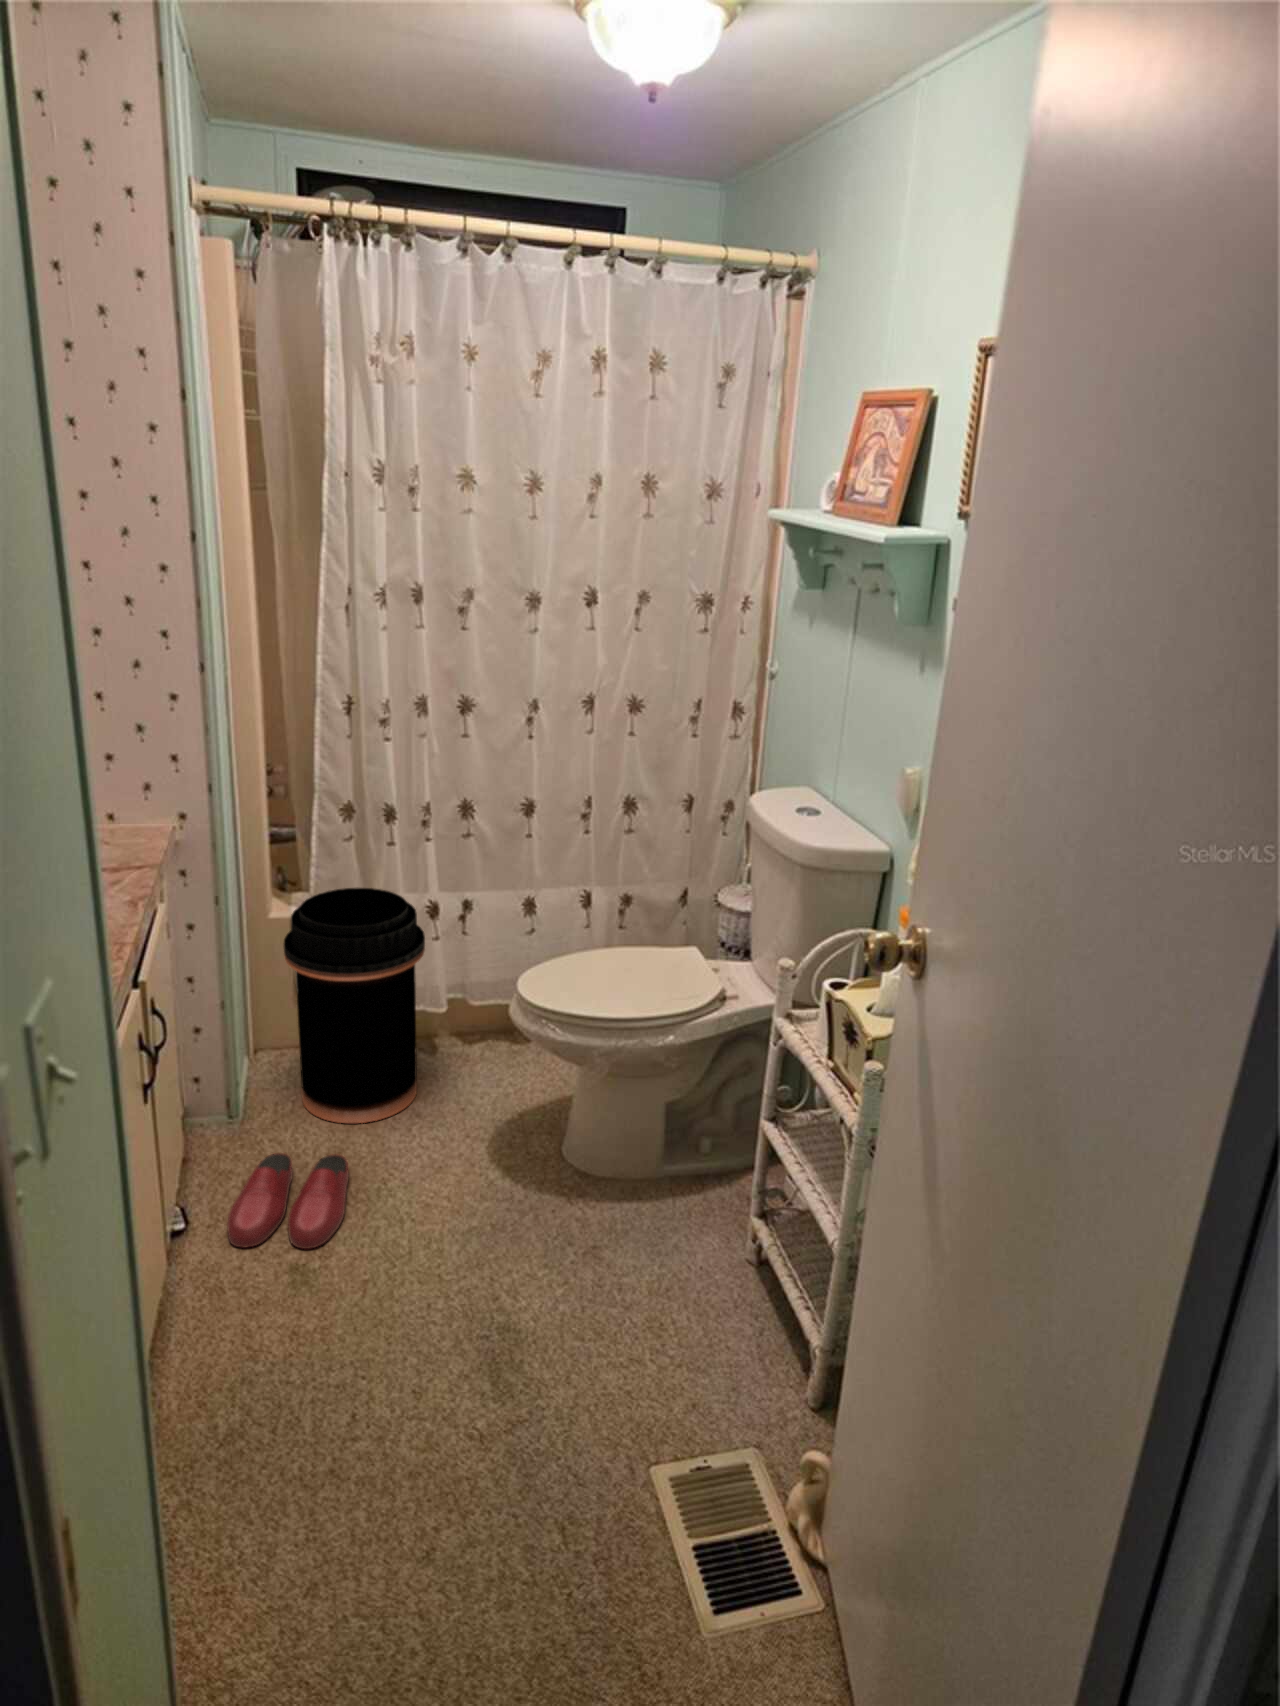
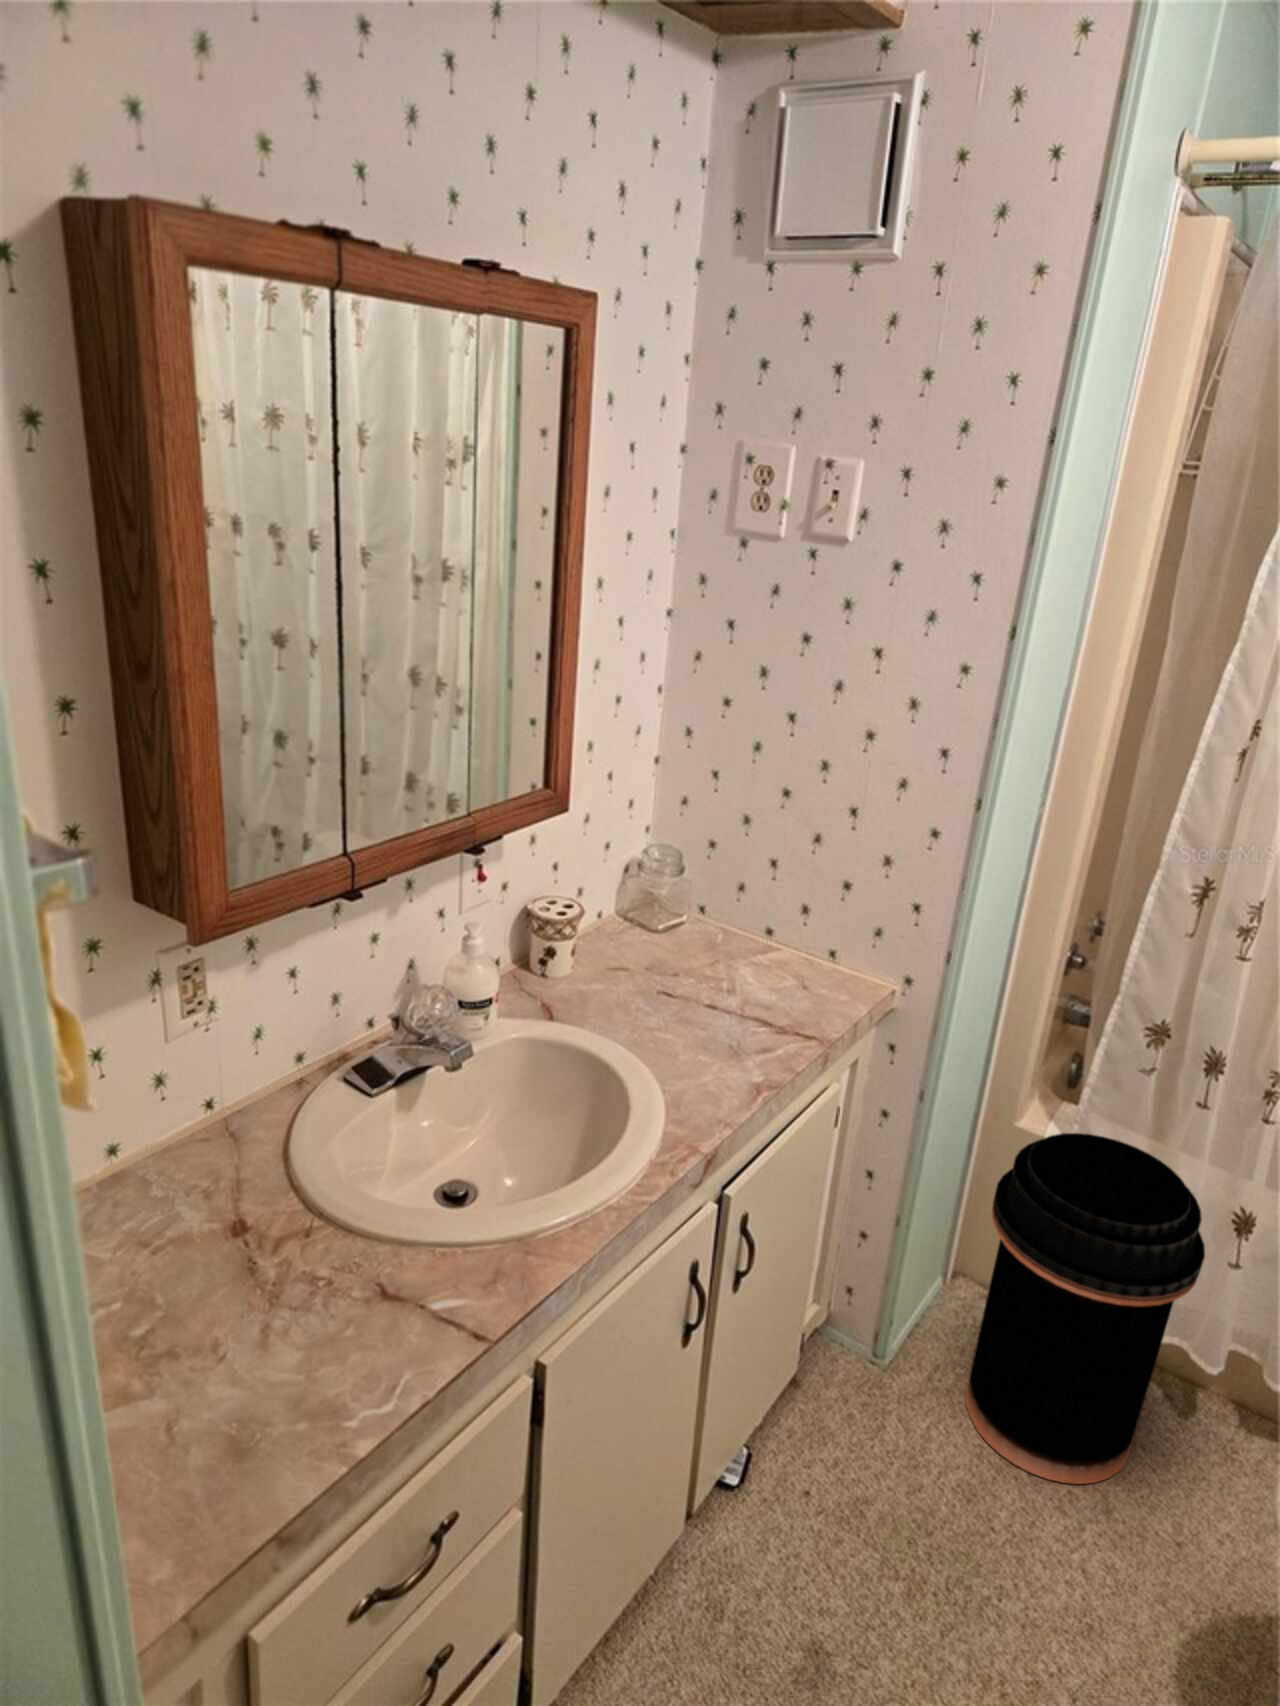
slippers: present [227,1153,349,1249] -> none [768,1447,964,1636]

